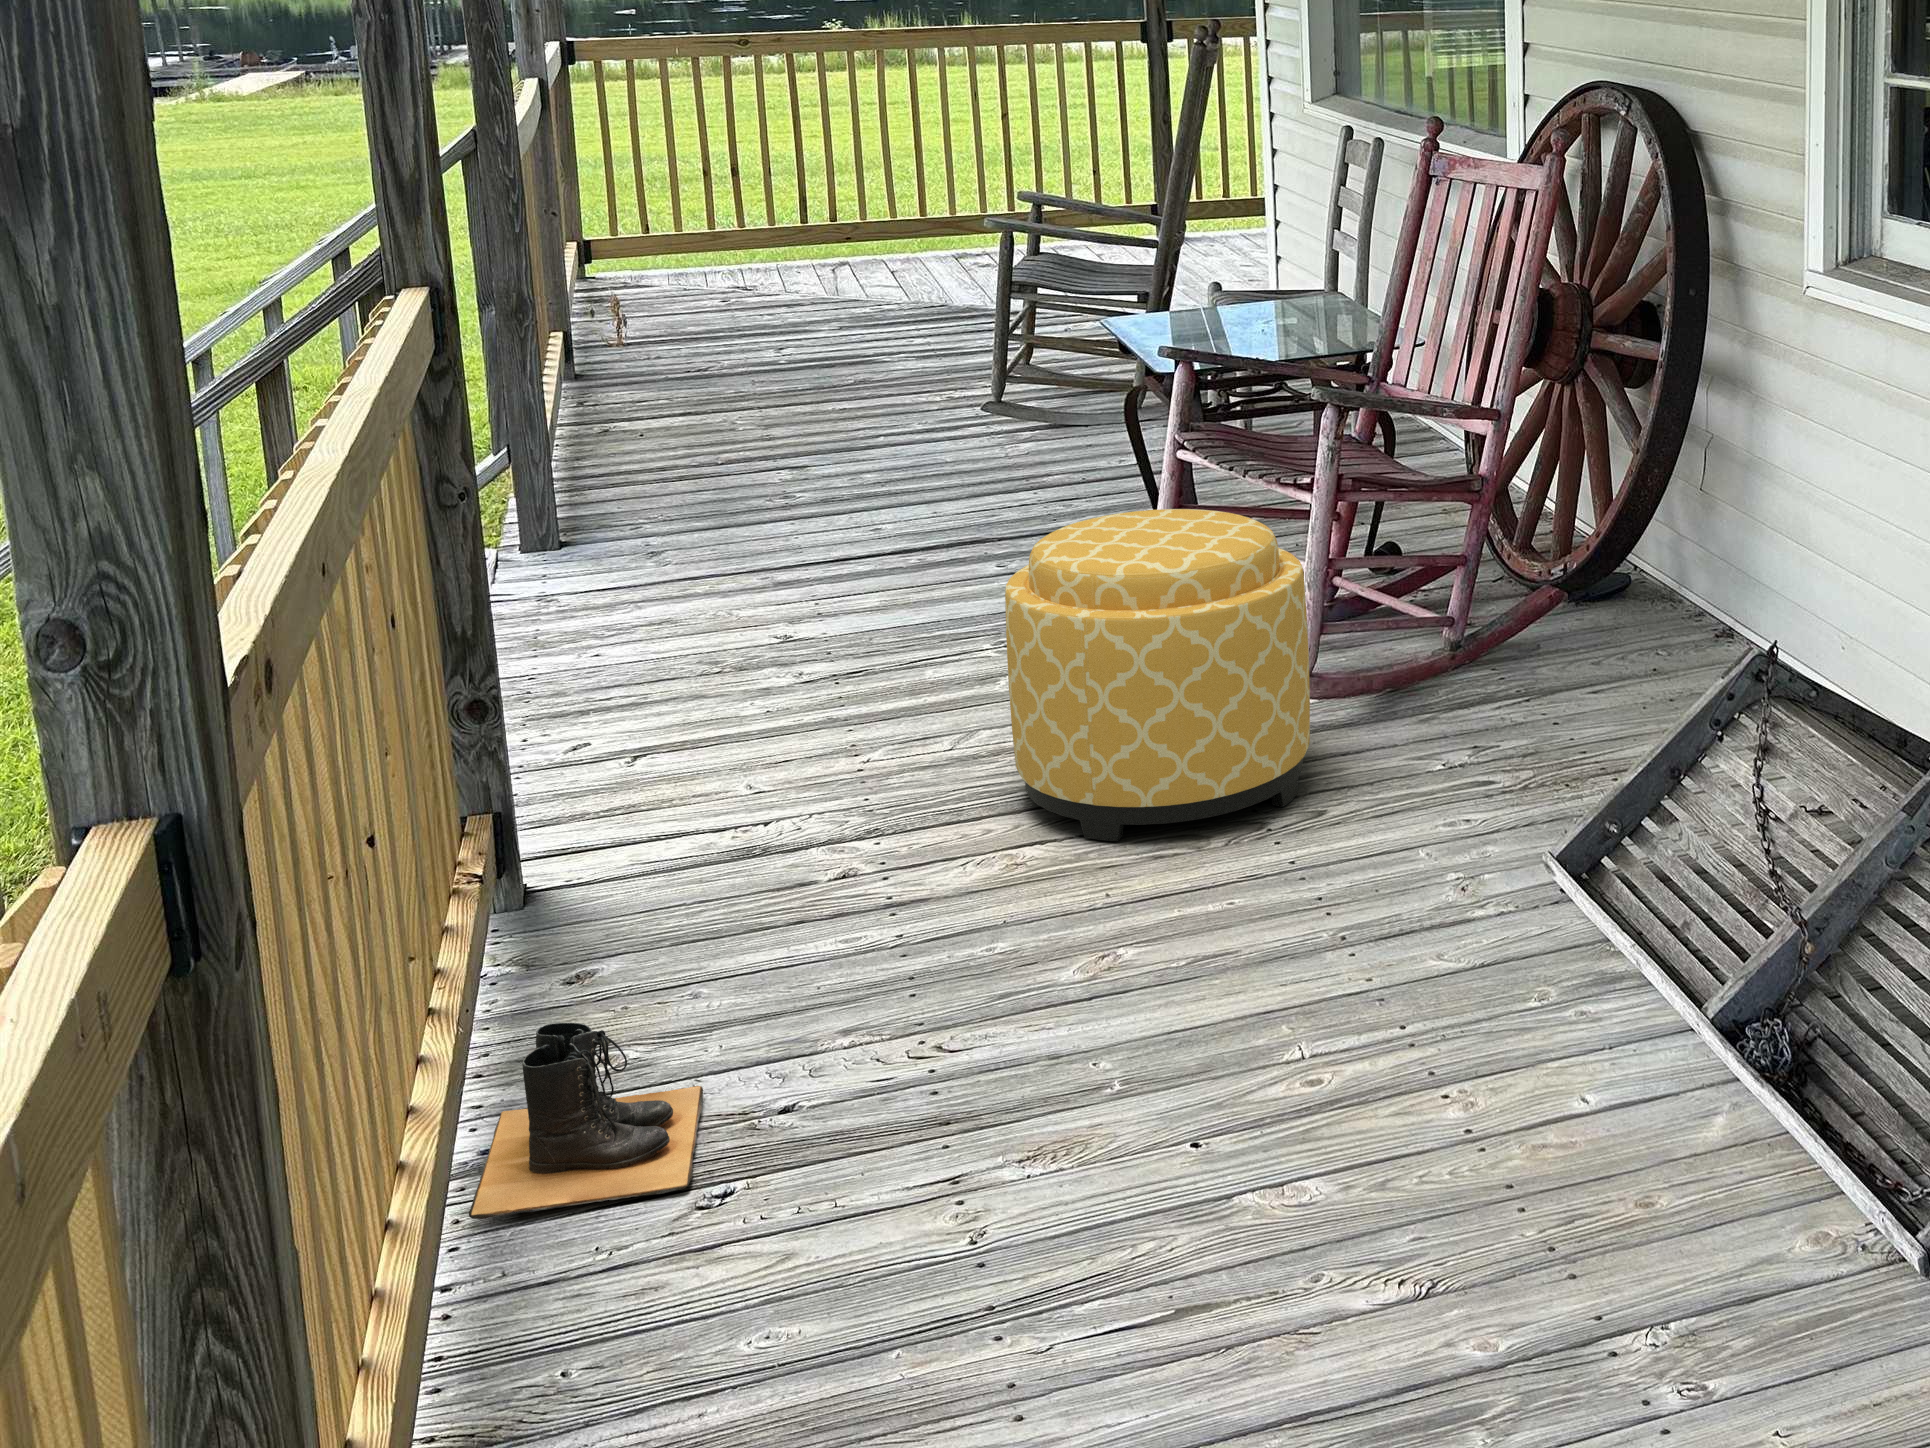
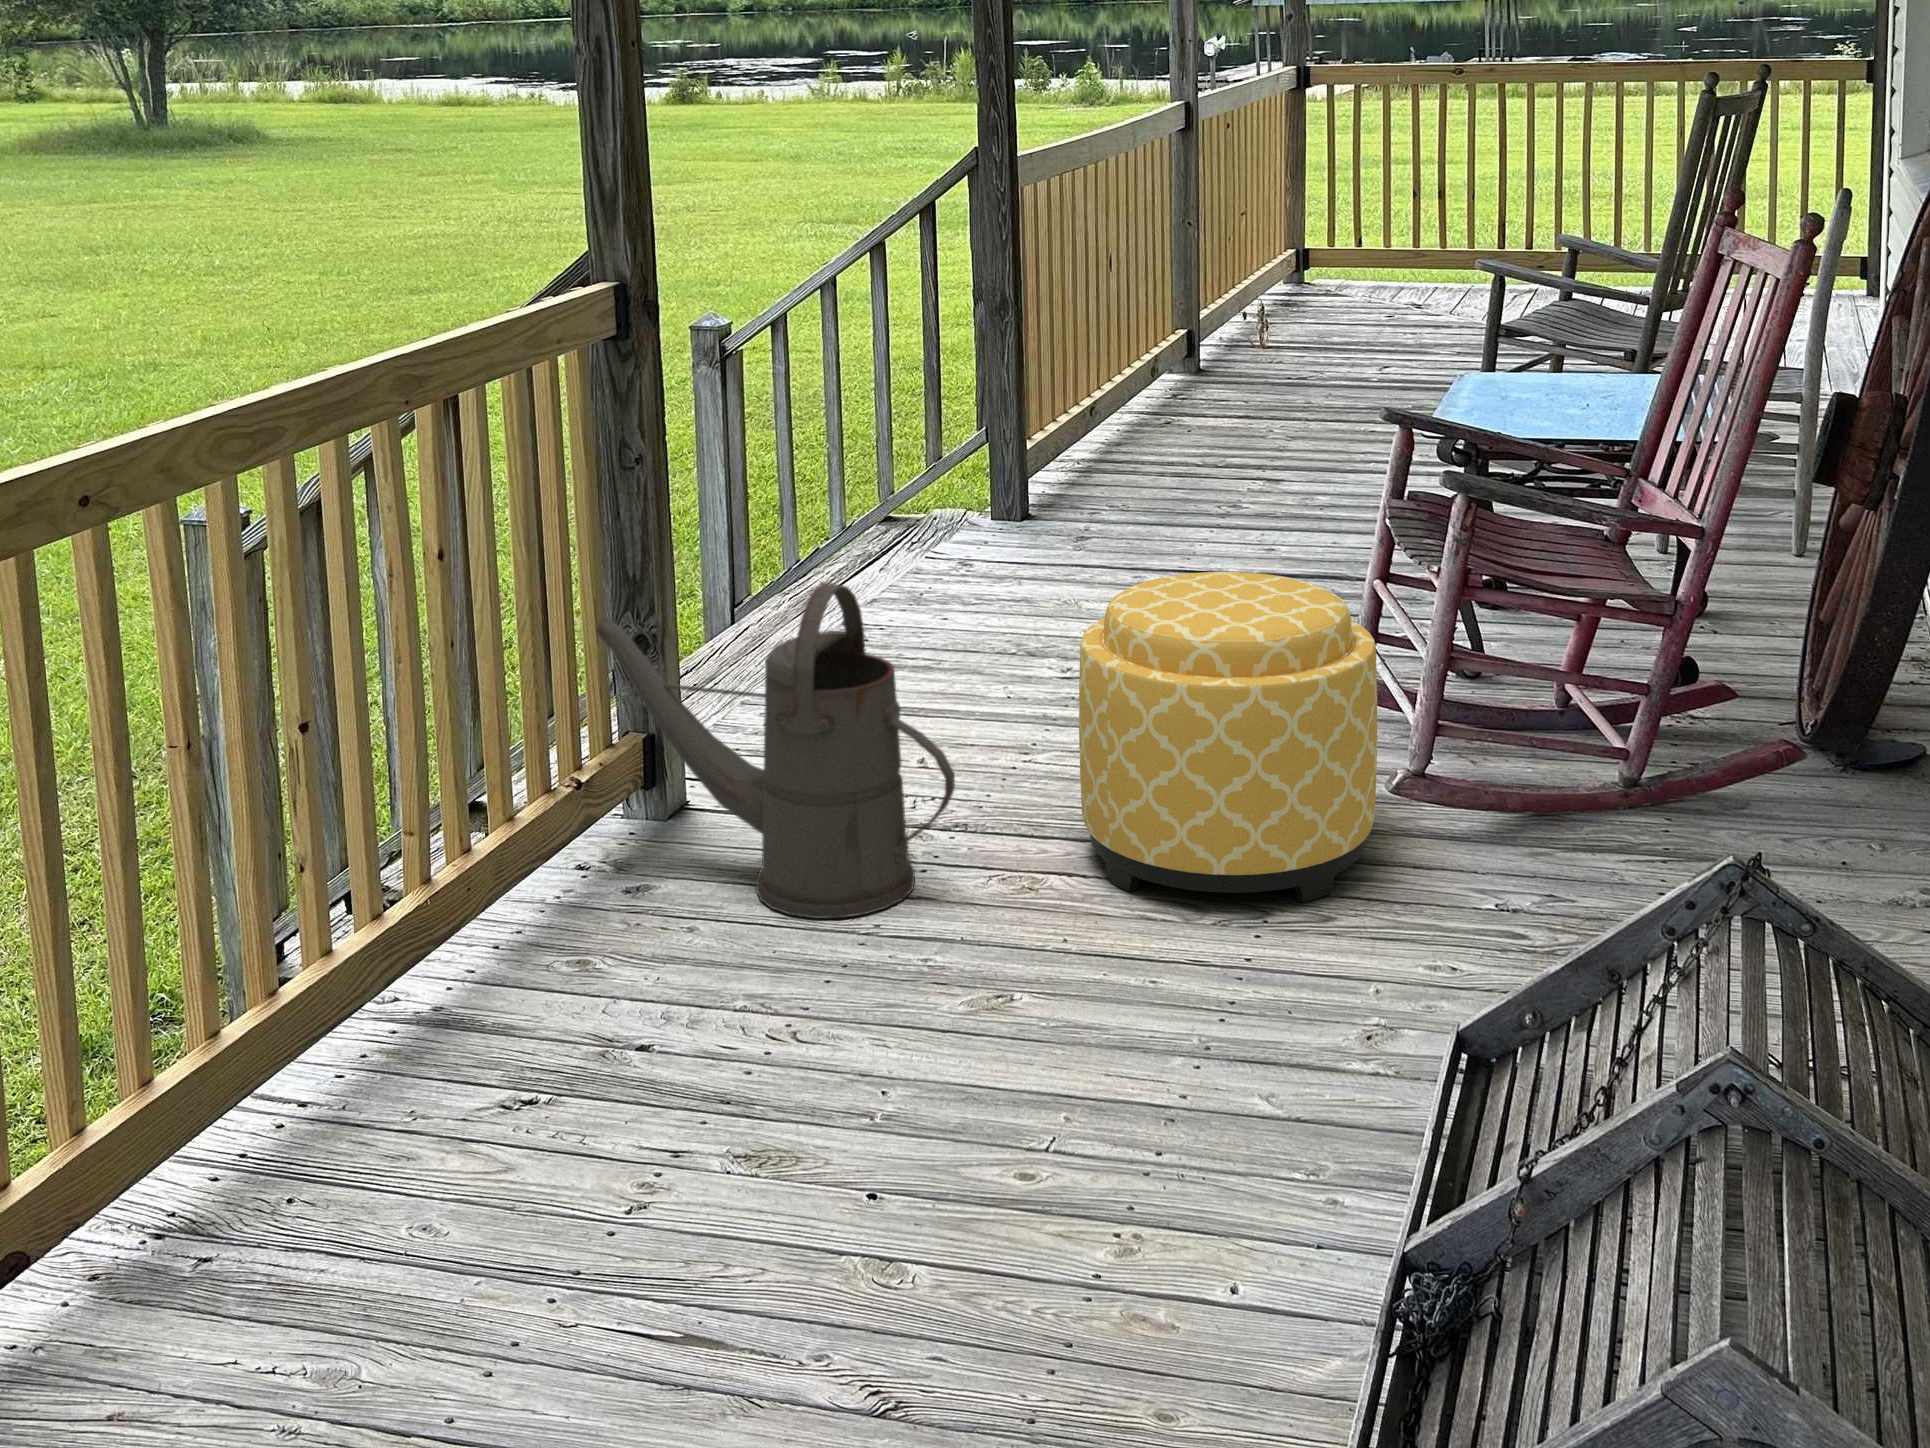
watering can: none [476,585,948,958] -> present [597,583,955,918]
boots: present [469,1023,703,1219] -> none [376,910,610,1079]

